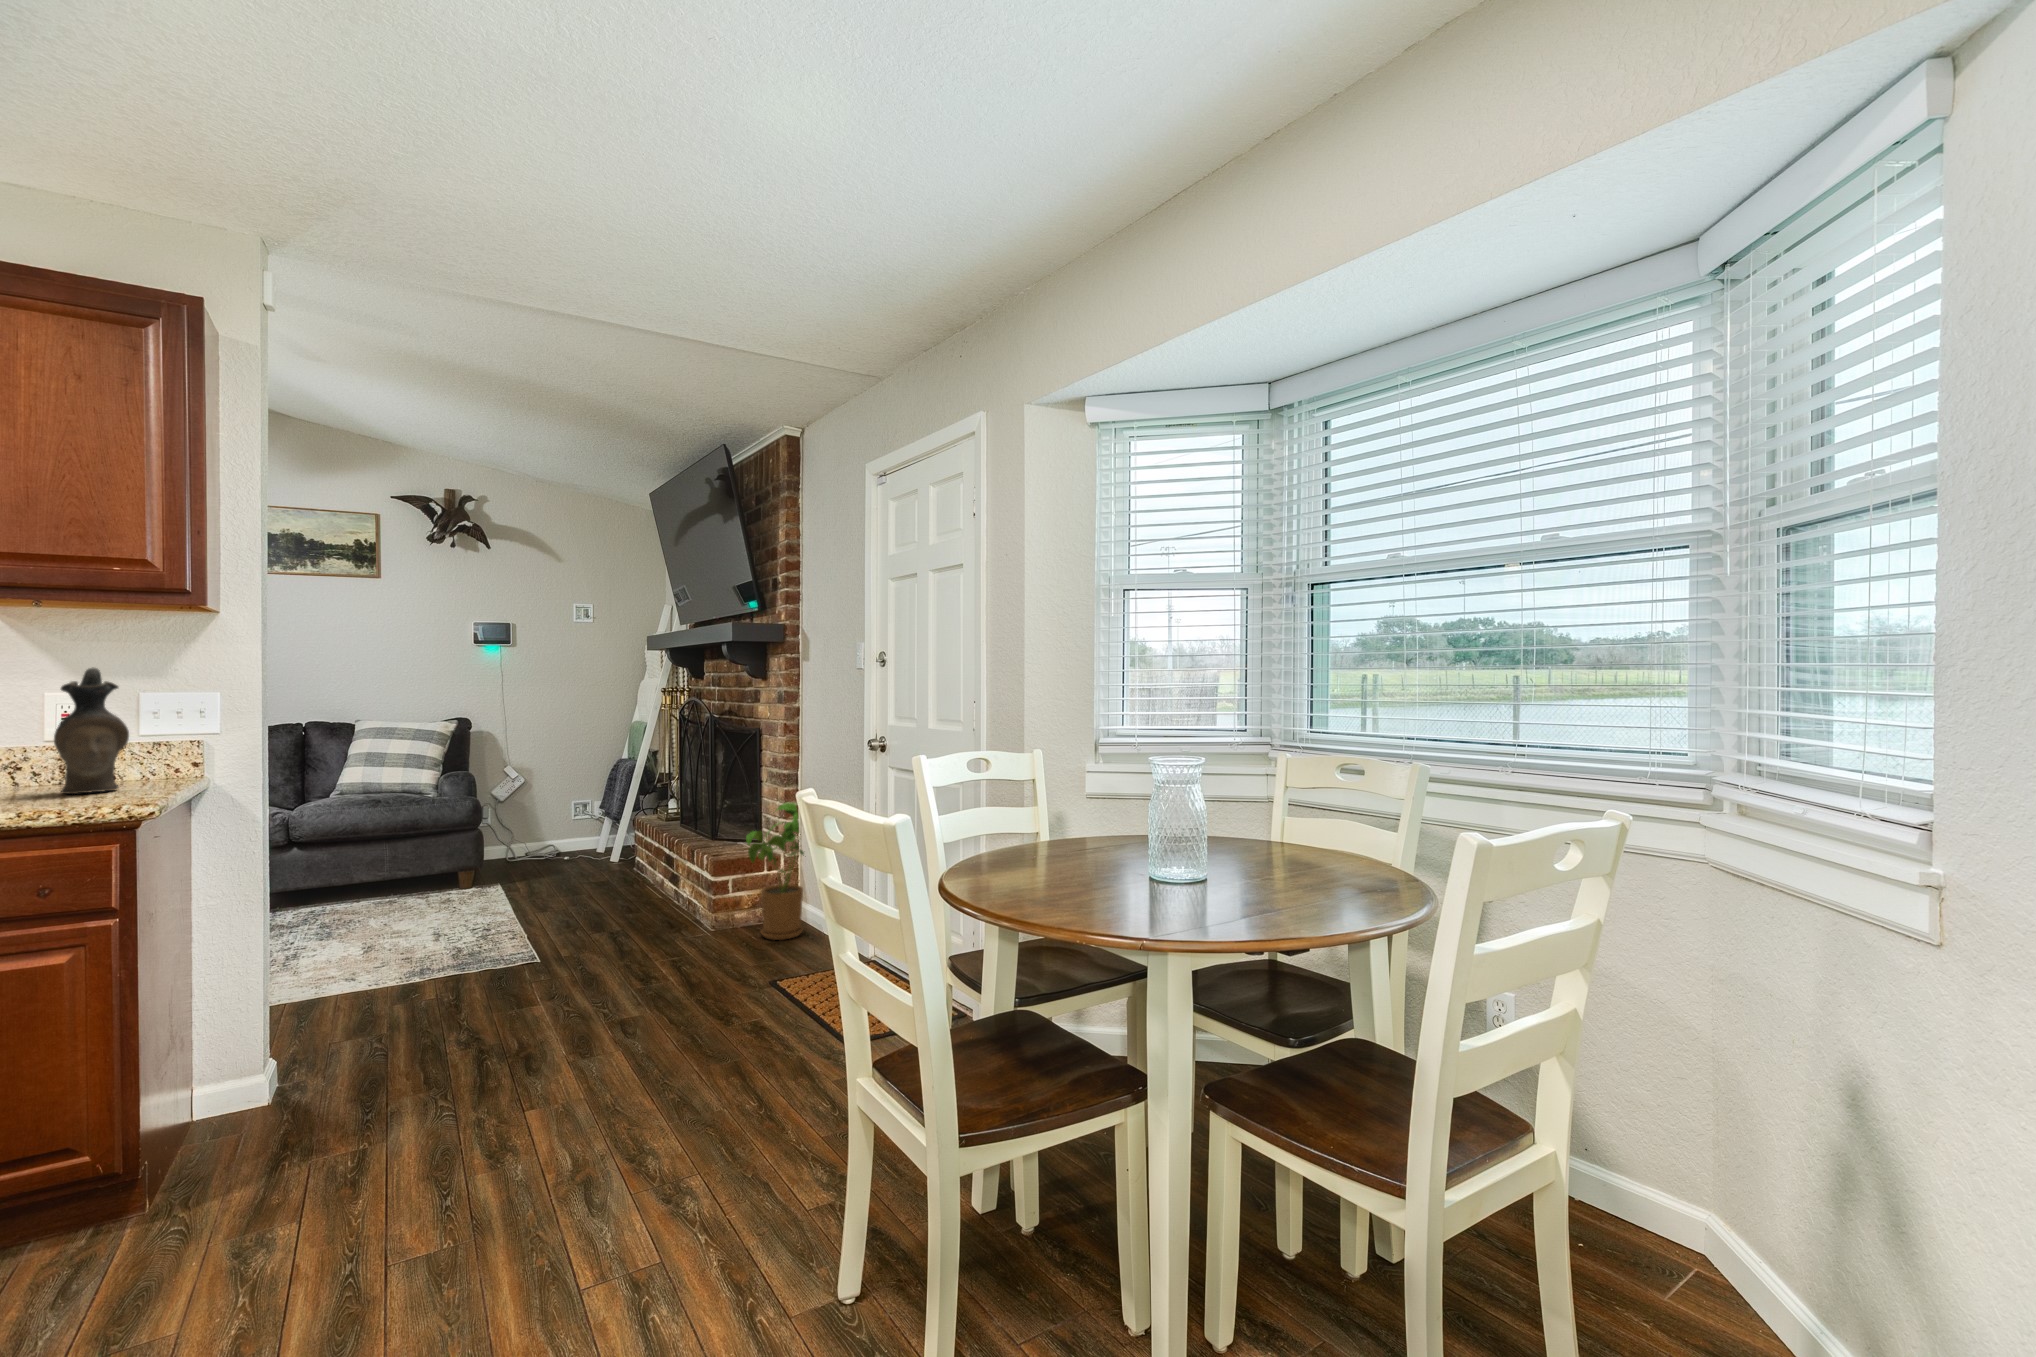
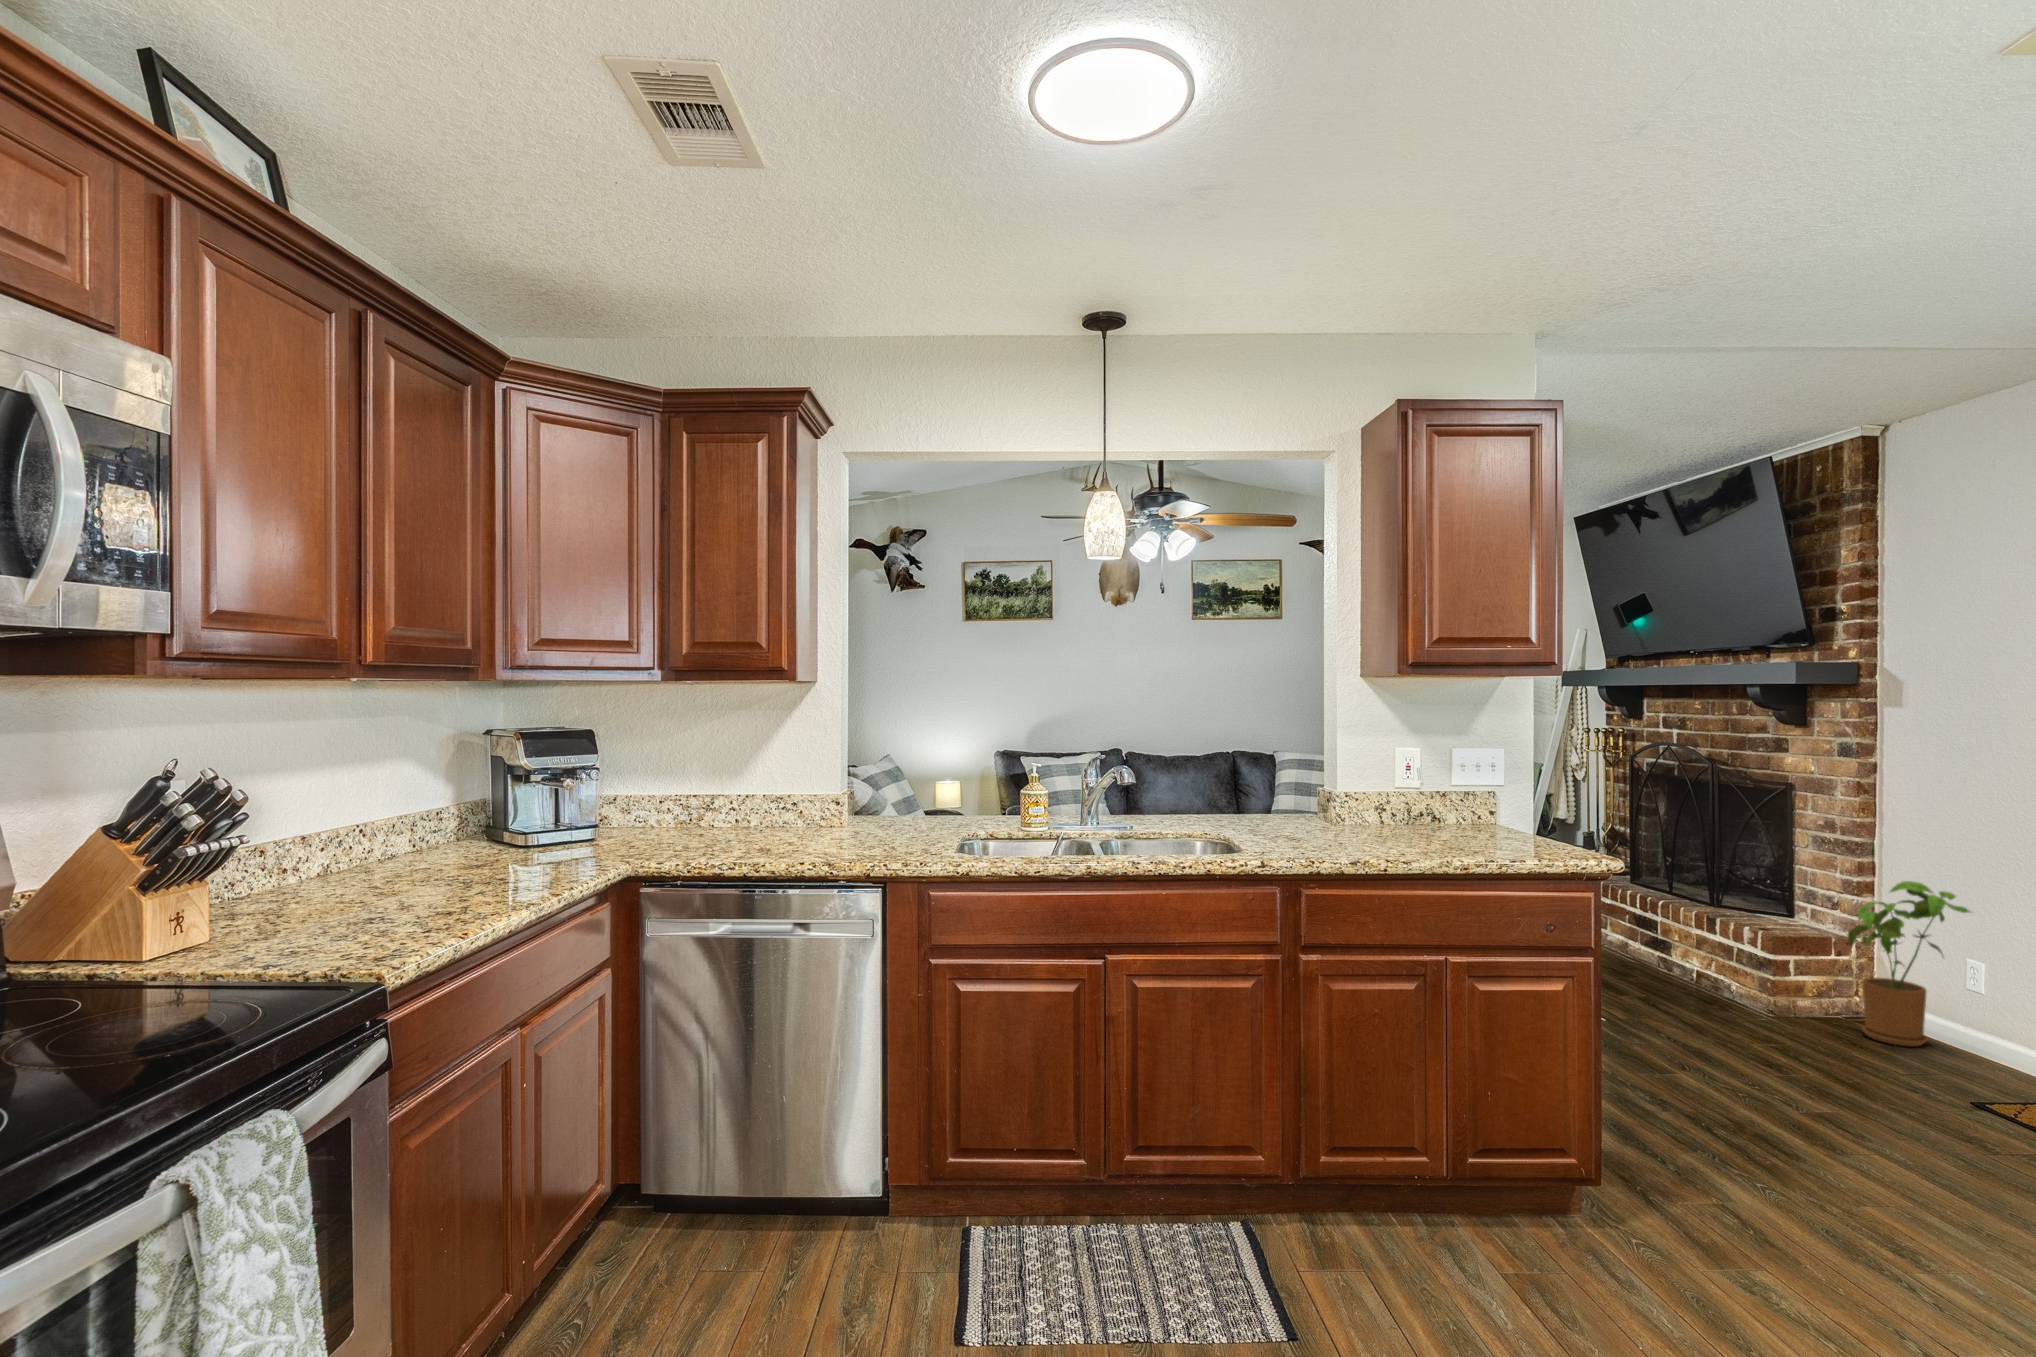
ceramic pitcher: present [54,668,129,794] -> none [1439,730,1487,835]

